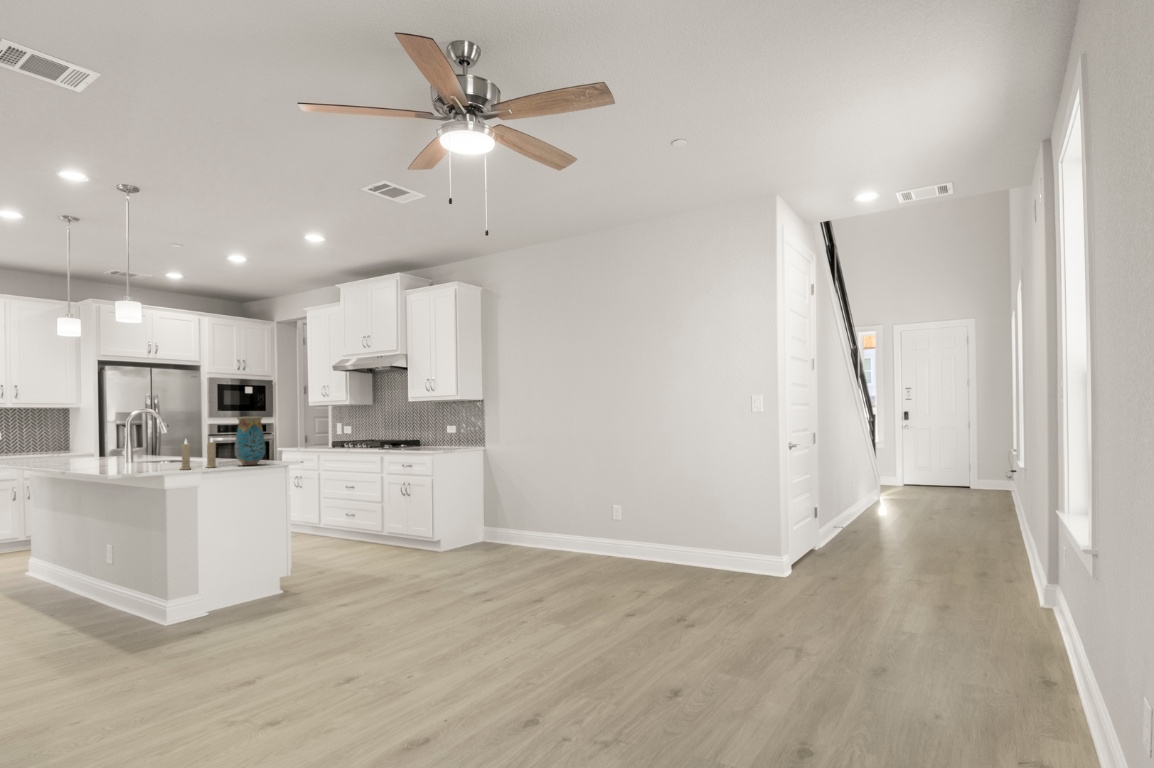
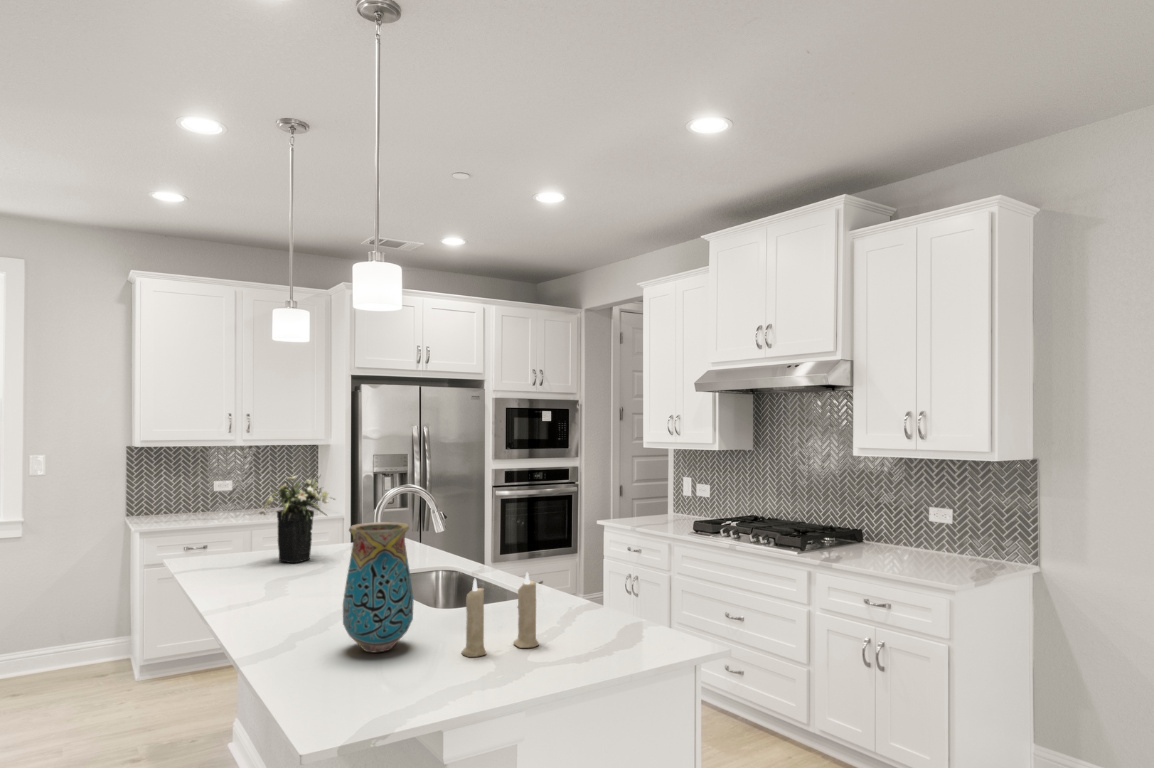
flower arrangement: none [50,413,101,463] -> present [260,474,335,563]
vase: present [235,417,265,465] -> present [343,522,414,652]

